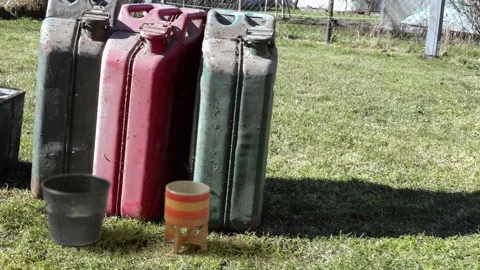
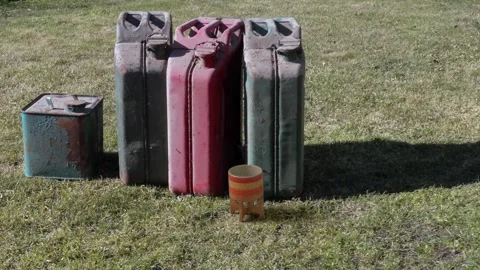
bucket: present [36,173,111,246] -> none [131,166,186,224]

